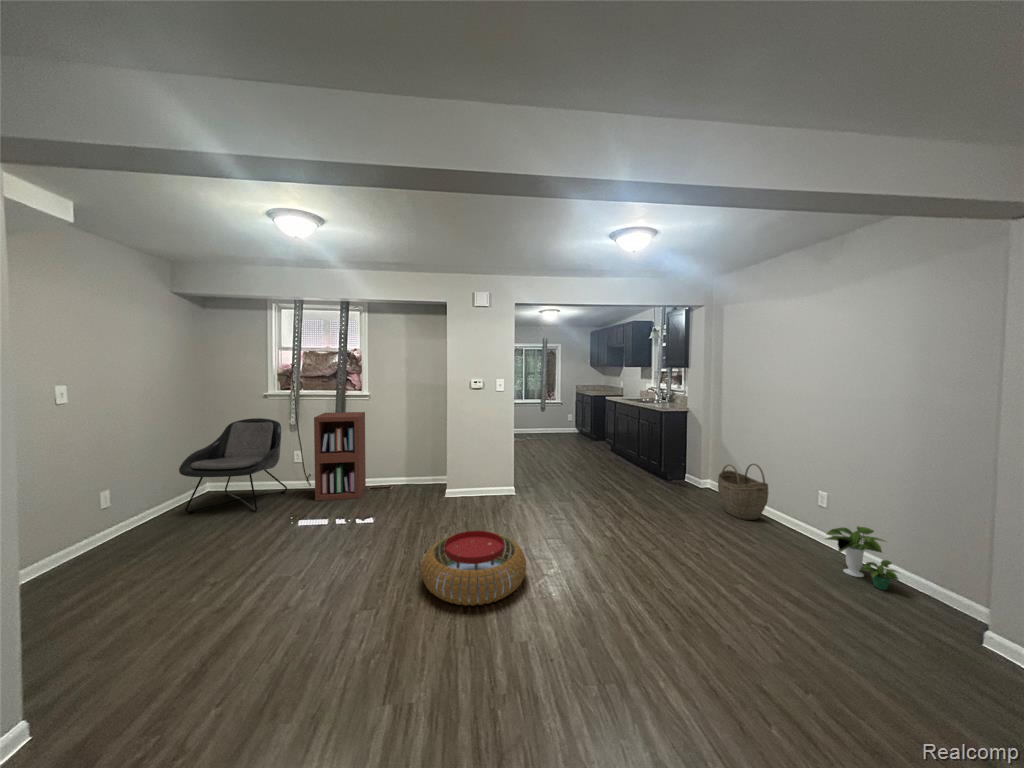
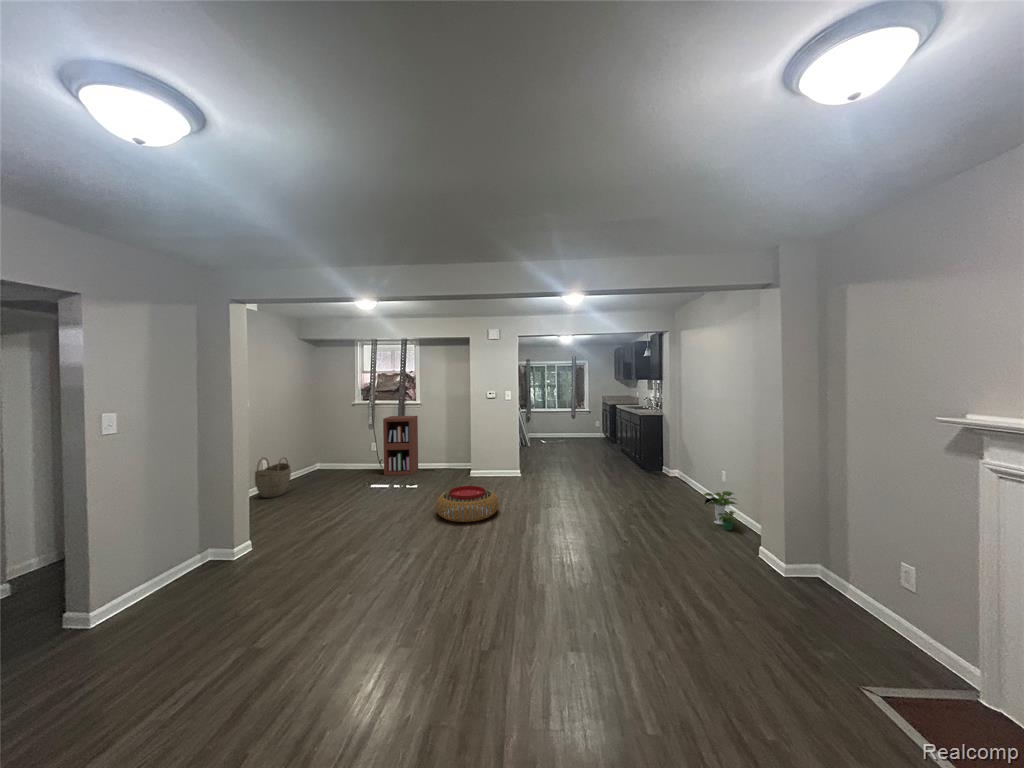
lounge chair: present [179,418,287,514] -> none [304,420,367,480]
woven basket: present [718,464,769,520] -> present [255,457,291,498]

